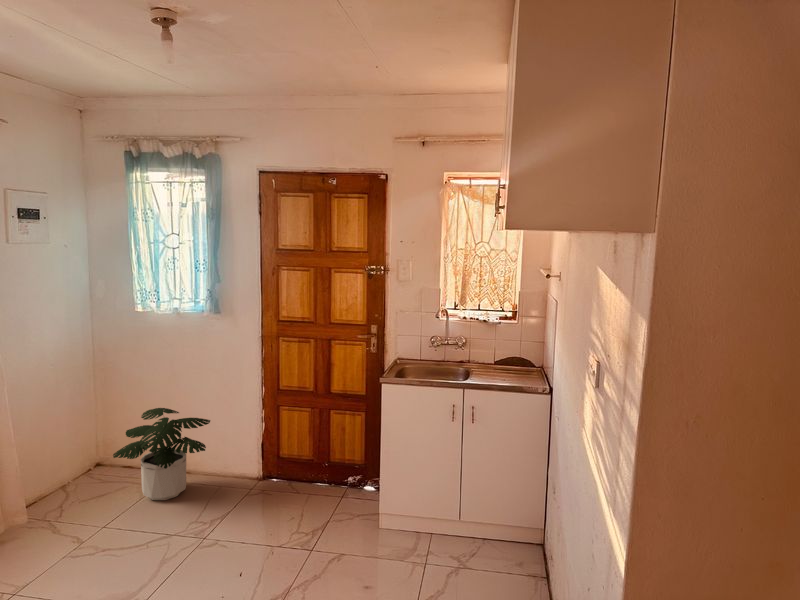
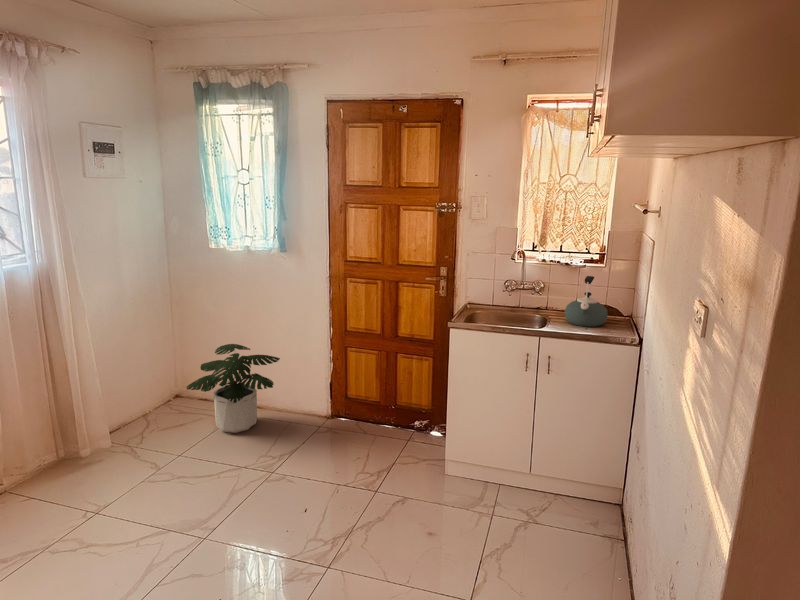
kettle: none [485,332,522,378] -> present [565,276,608,327]

